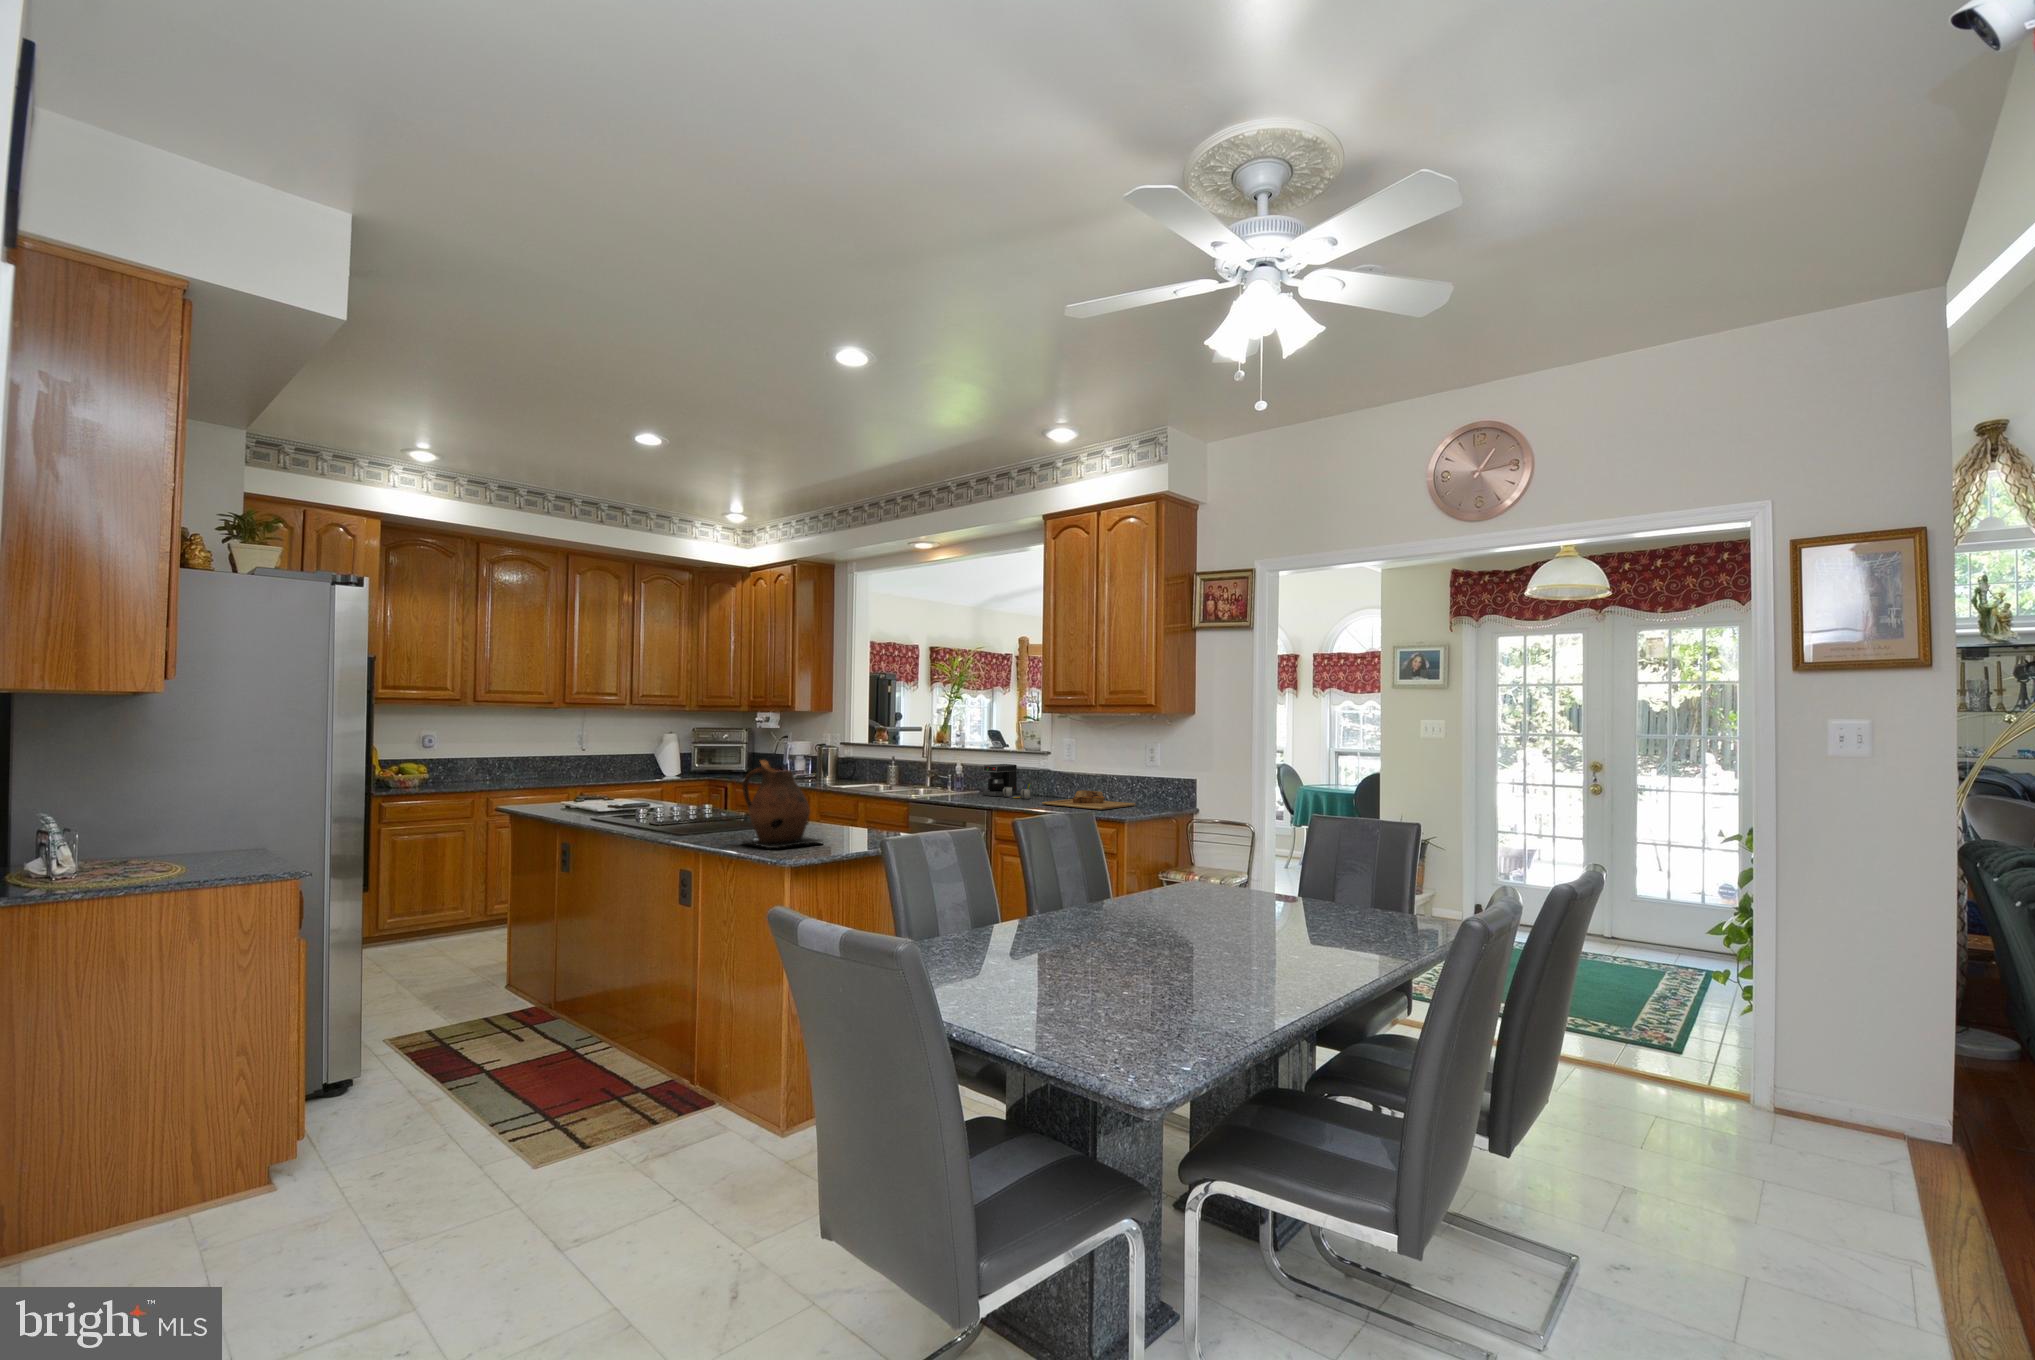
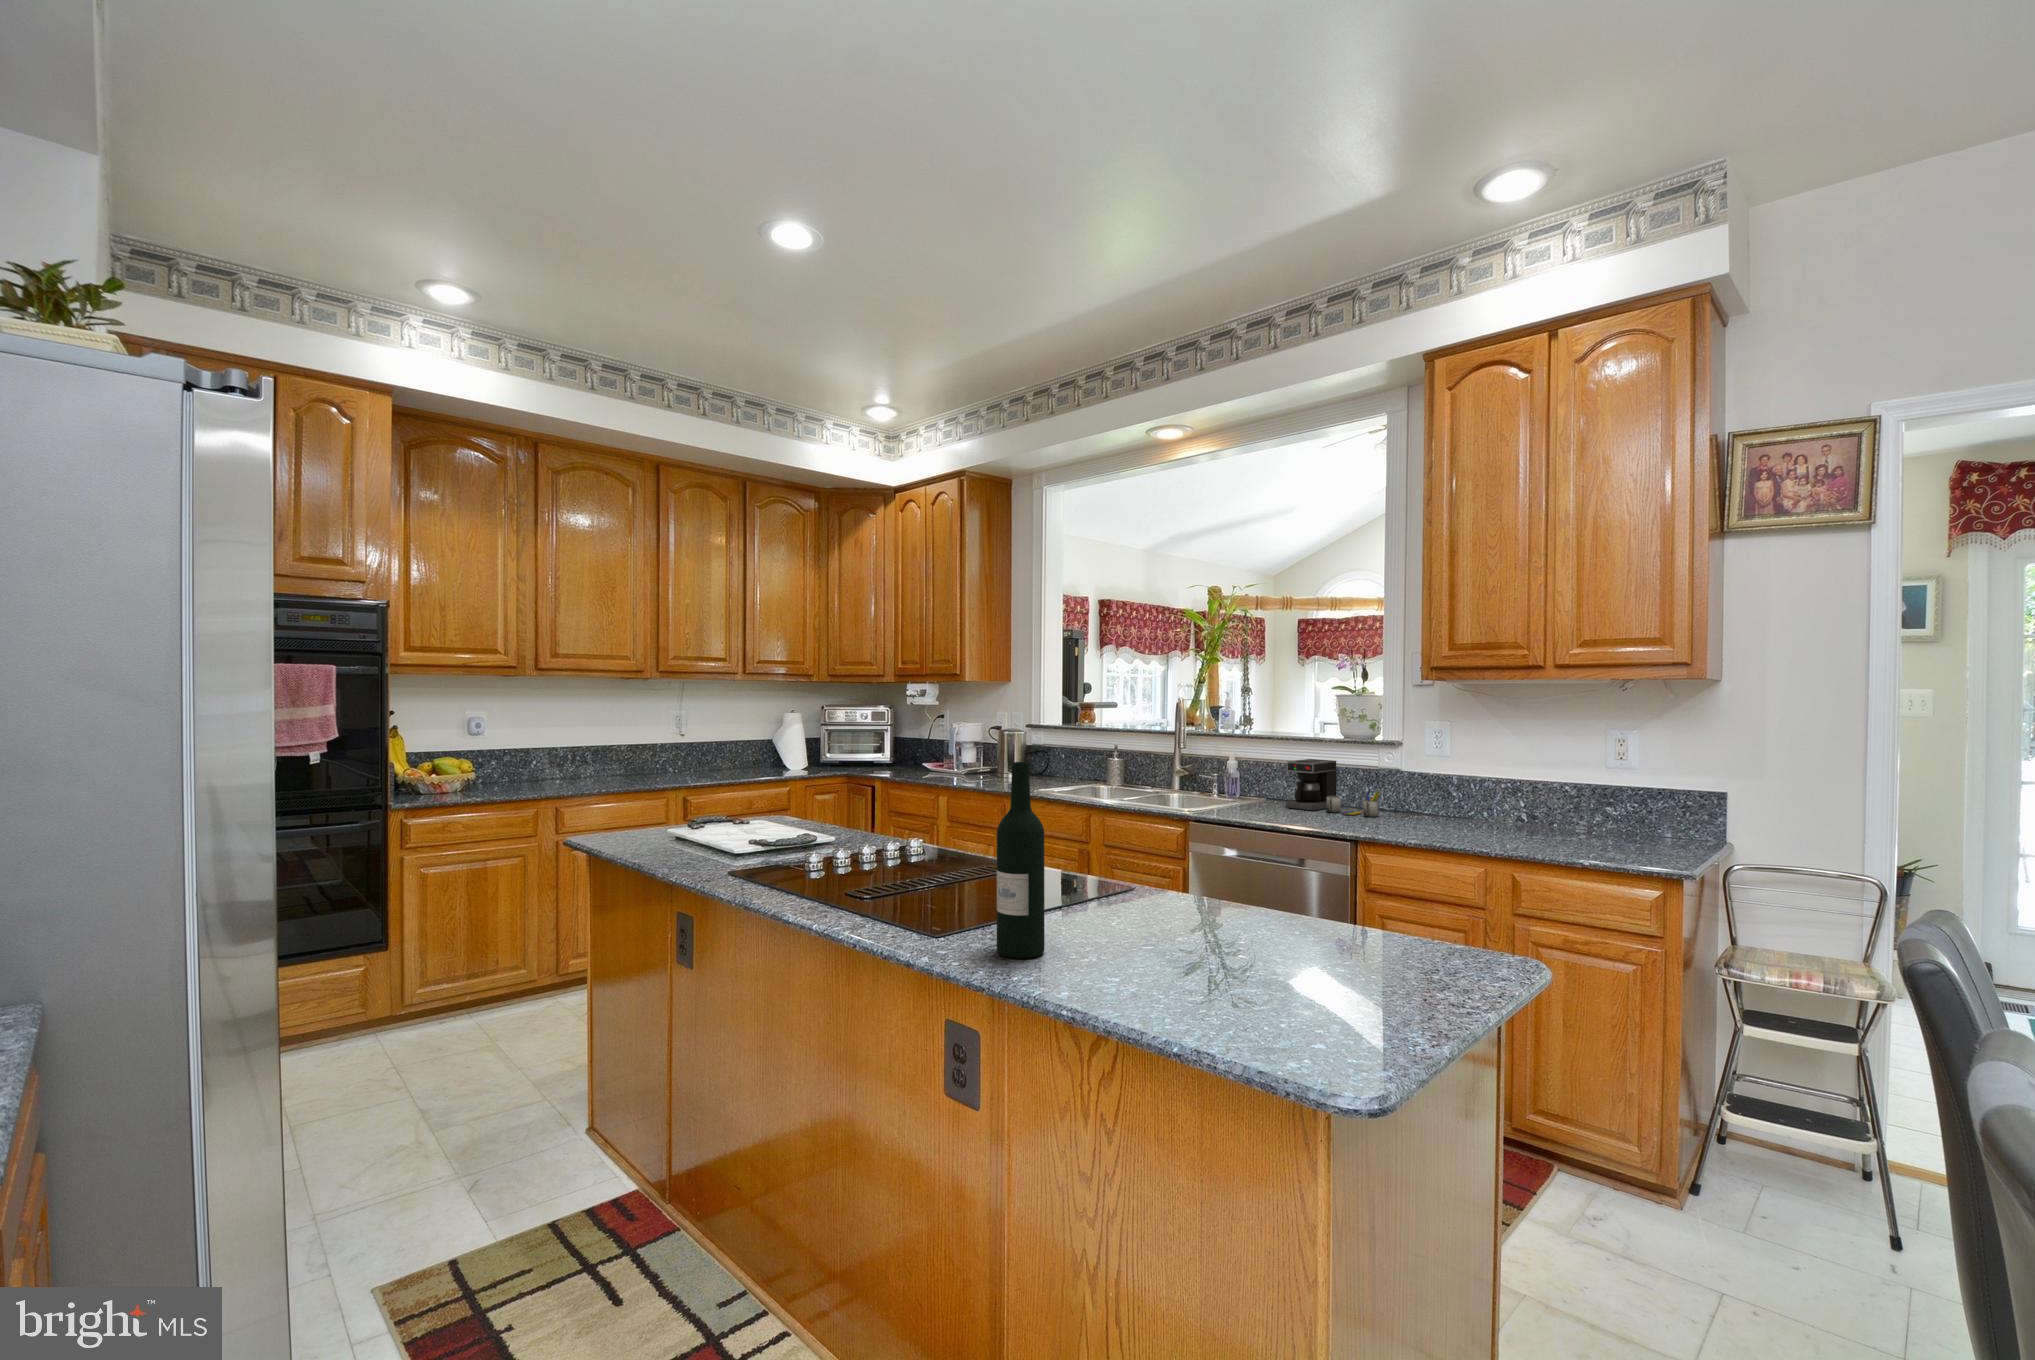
wine bottle: none [707,751,731,839] -> present [997,762,1044,958]
ceramic pitcher: present [742,760,824,848] -> none [1098,785,1287,1014]
cutting board: present [1042,790,1136,810] -> none [1428,808,1595,846]

